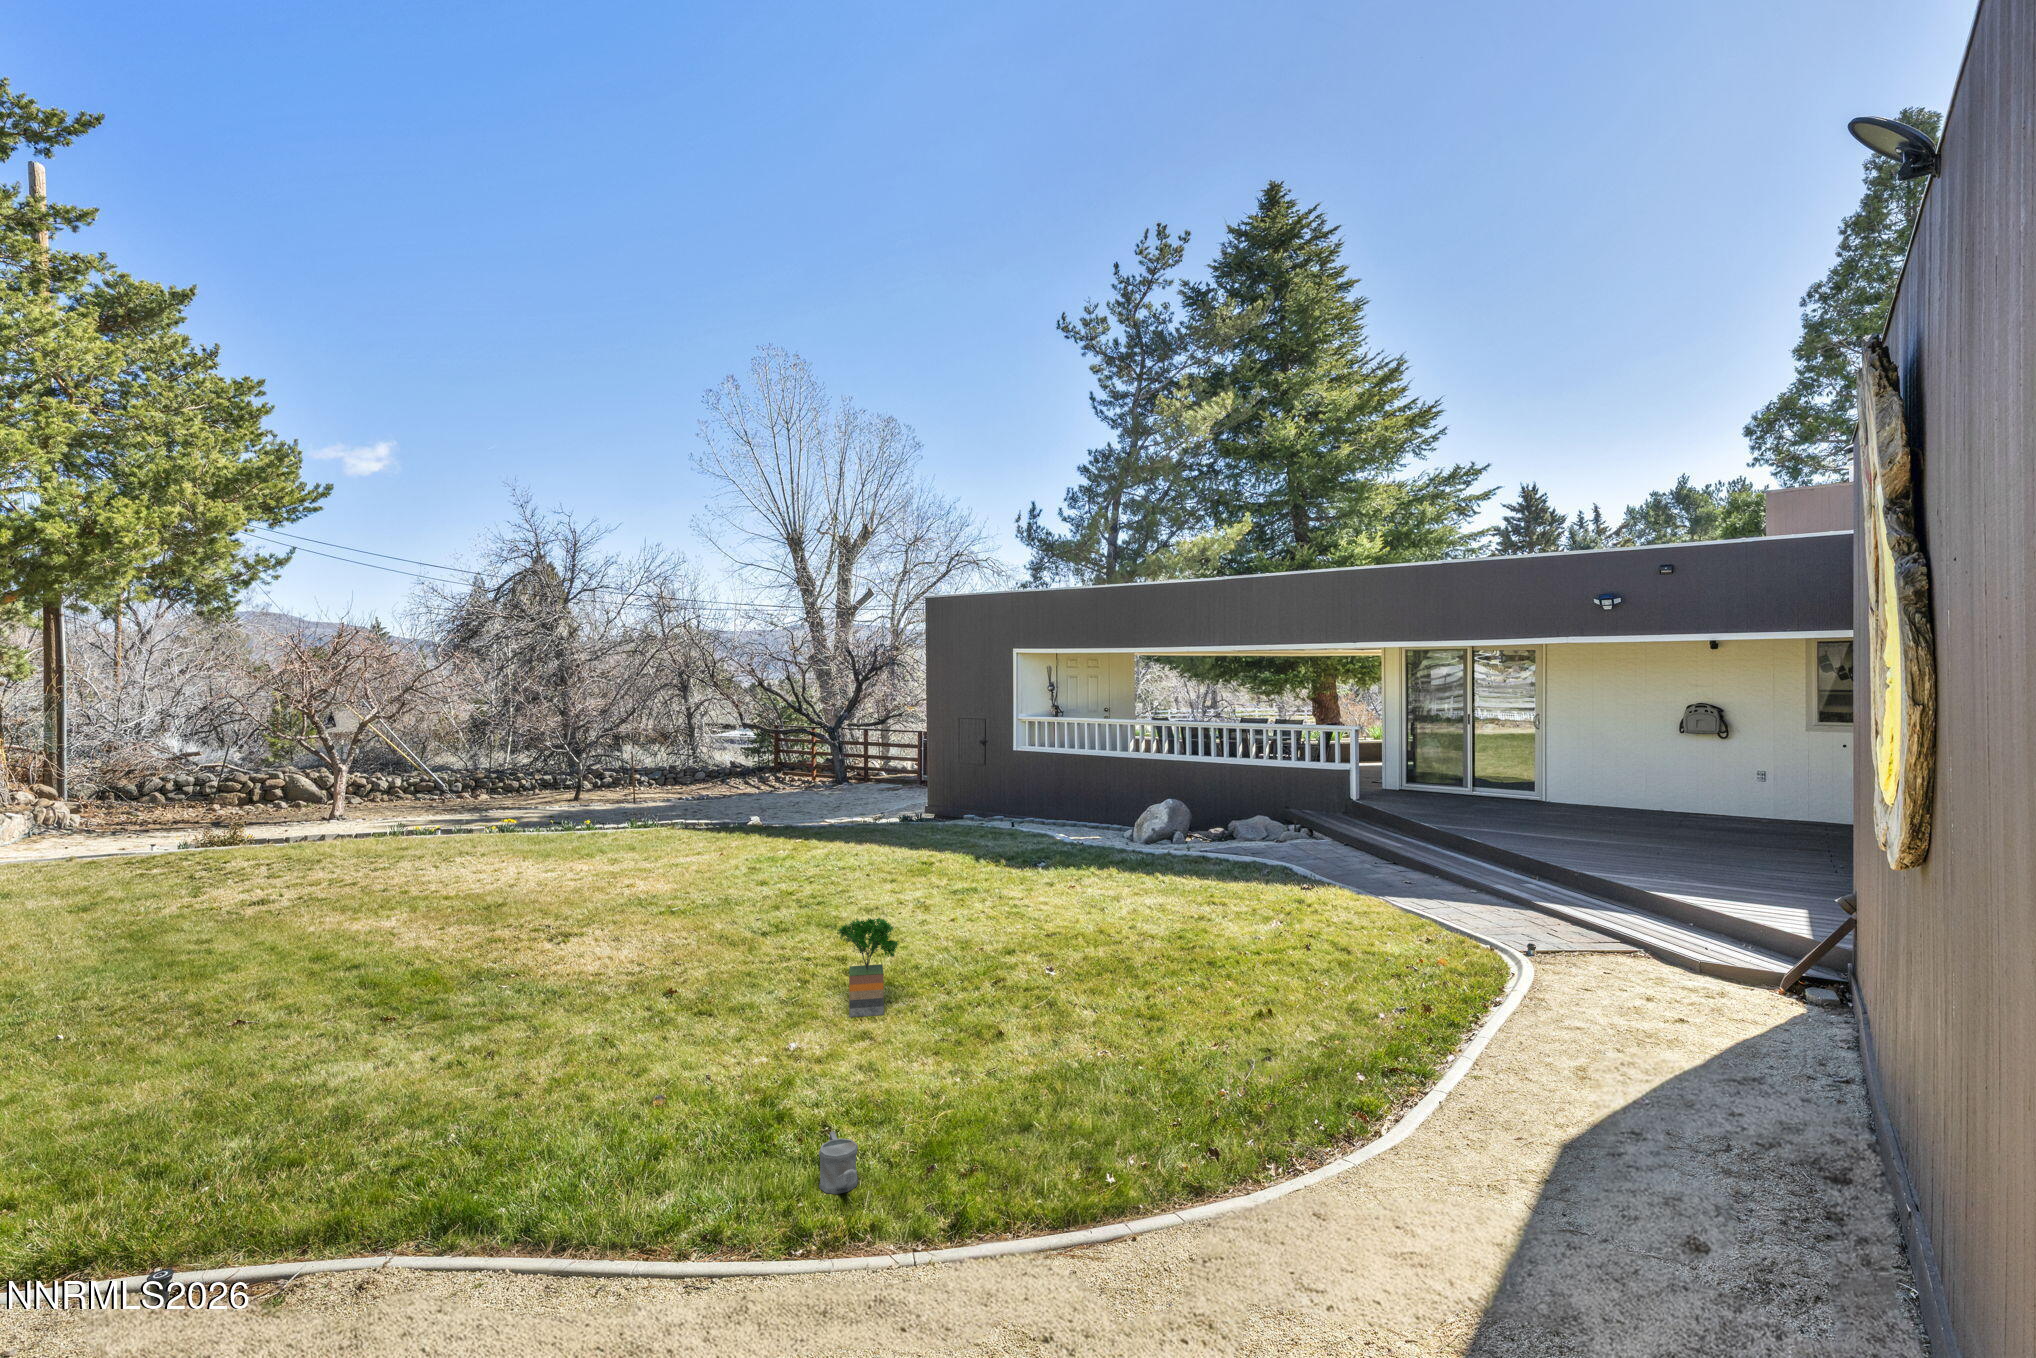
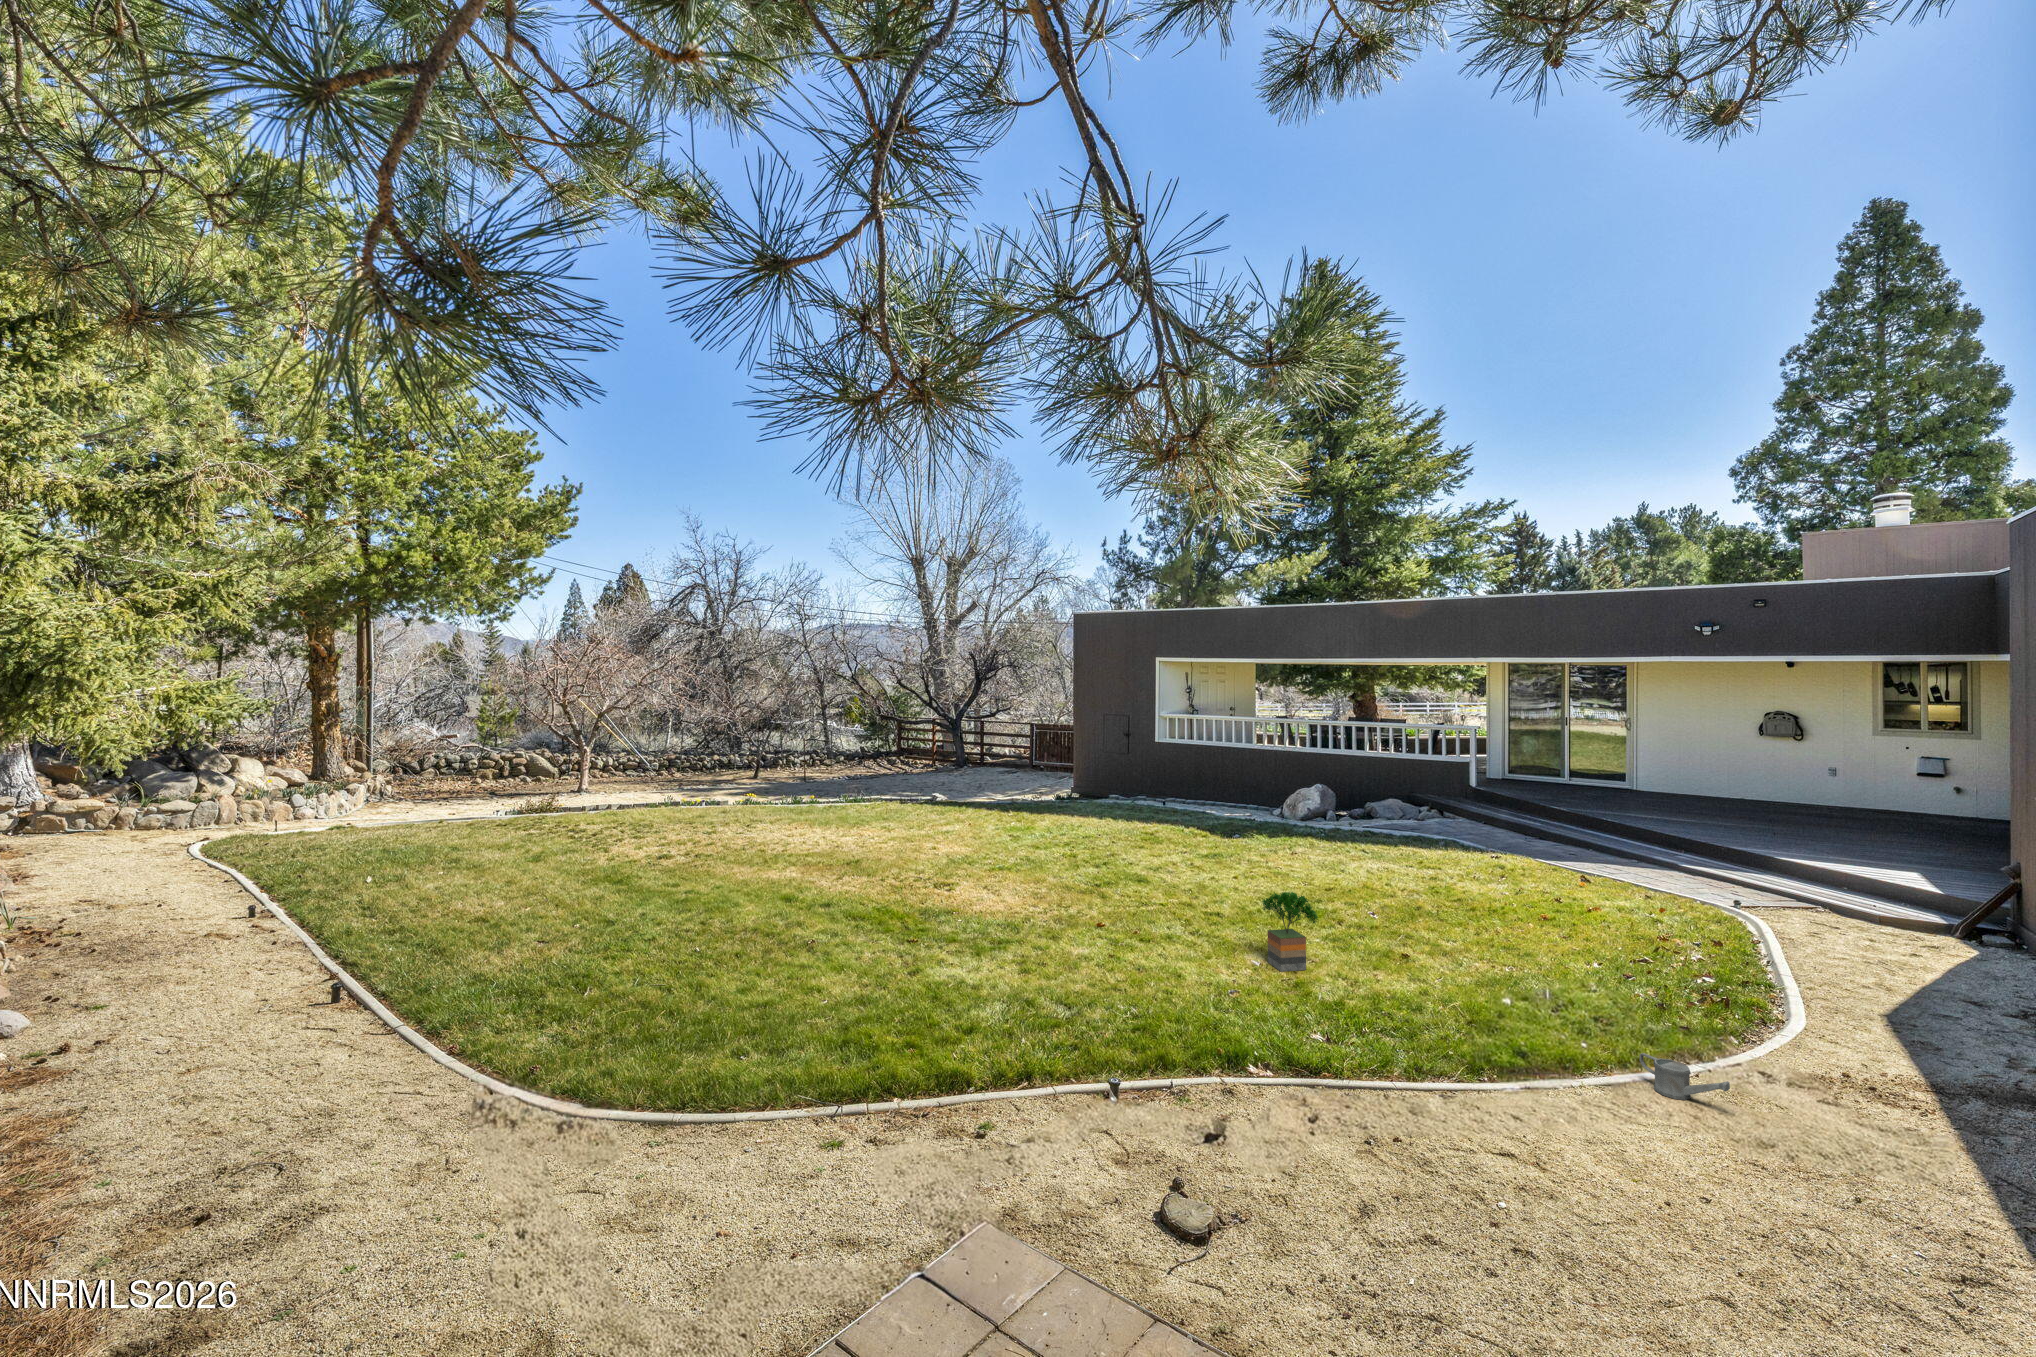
watering can: present [819,1131,858,1194] -> present [1639,1053,1730,1100]

